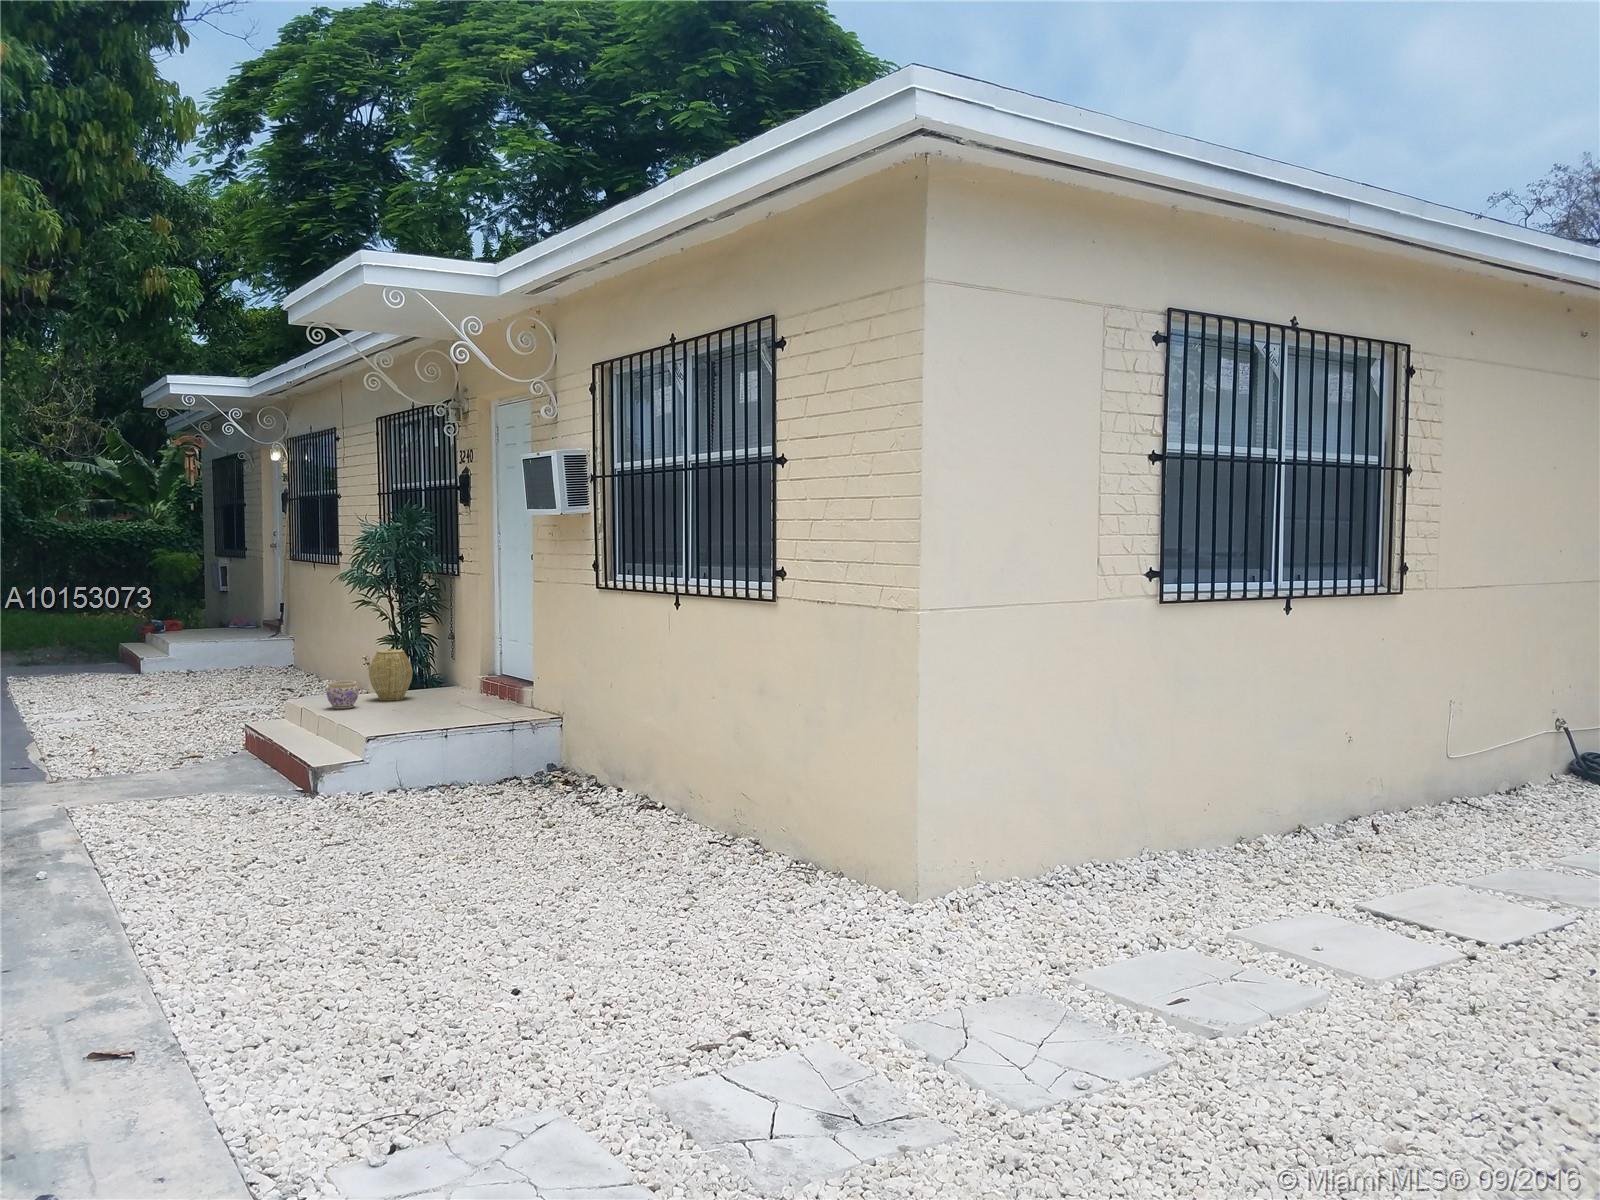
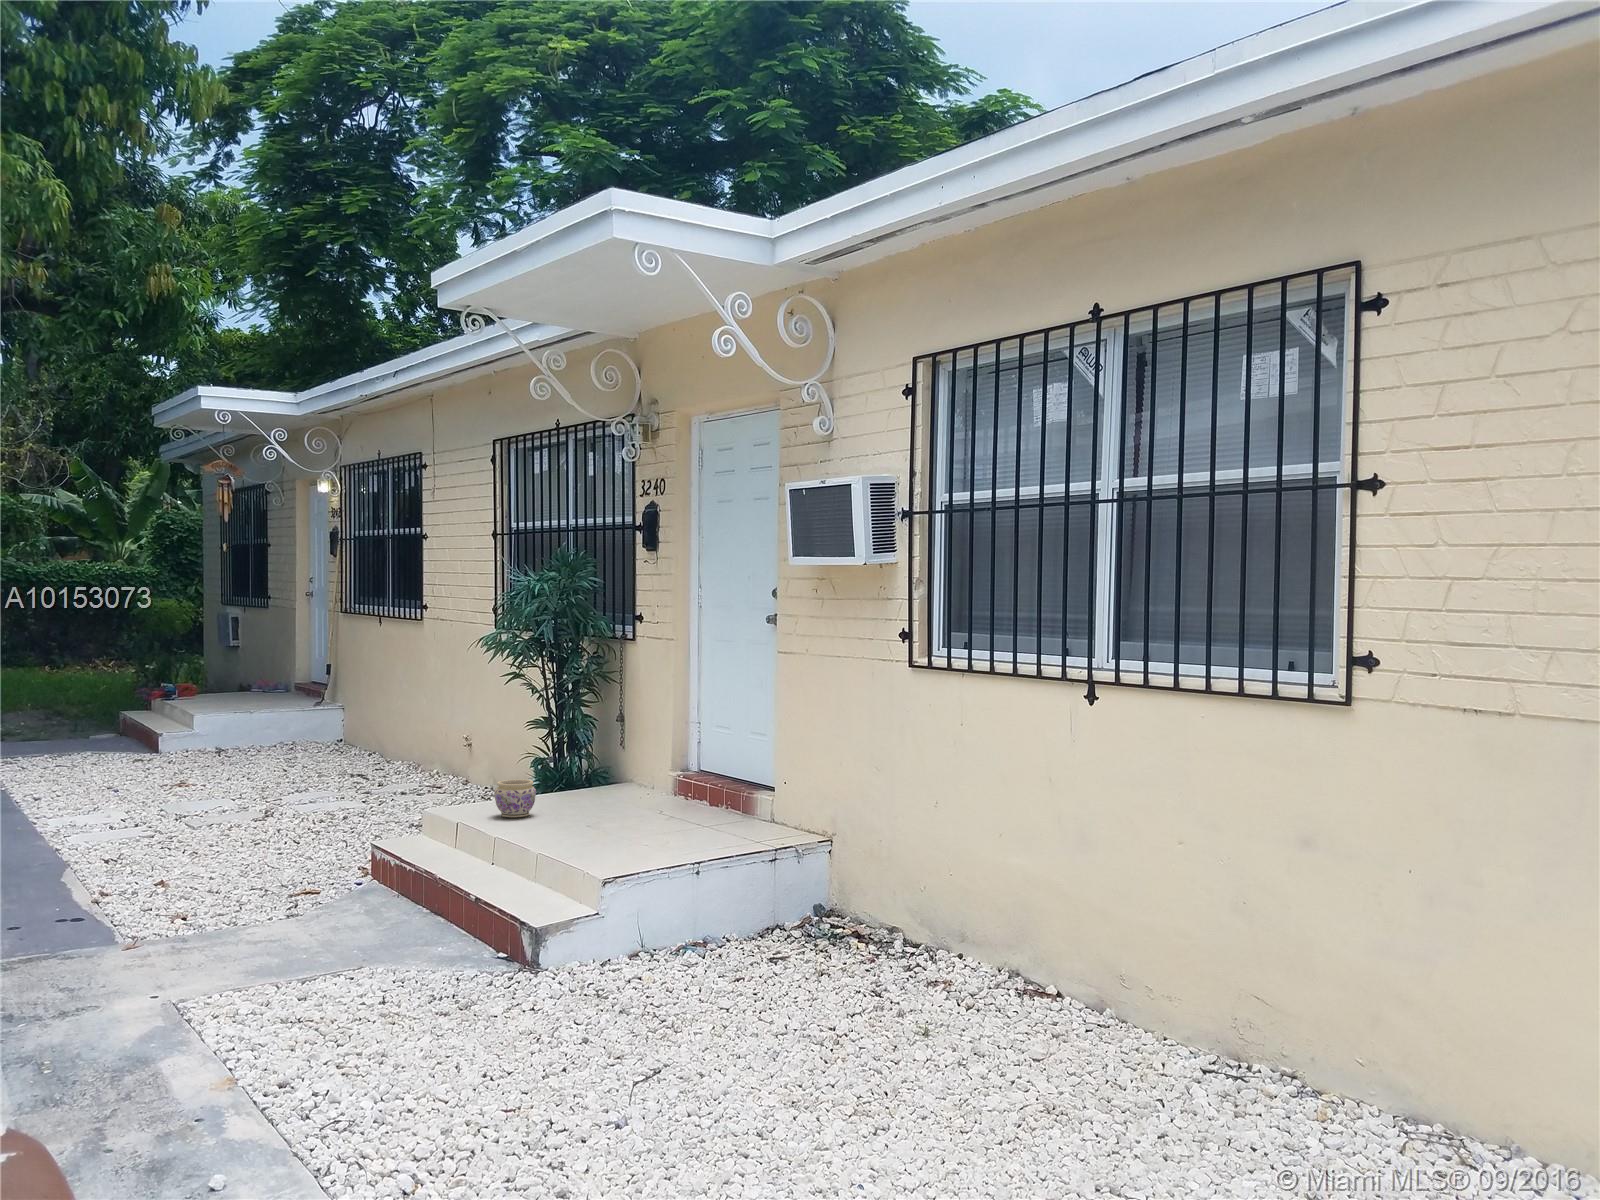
woven basket: present [369,648,413,701] -> none [537,735,592,804]

